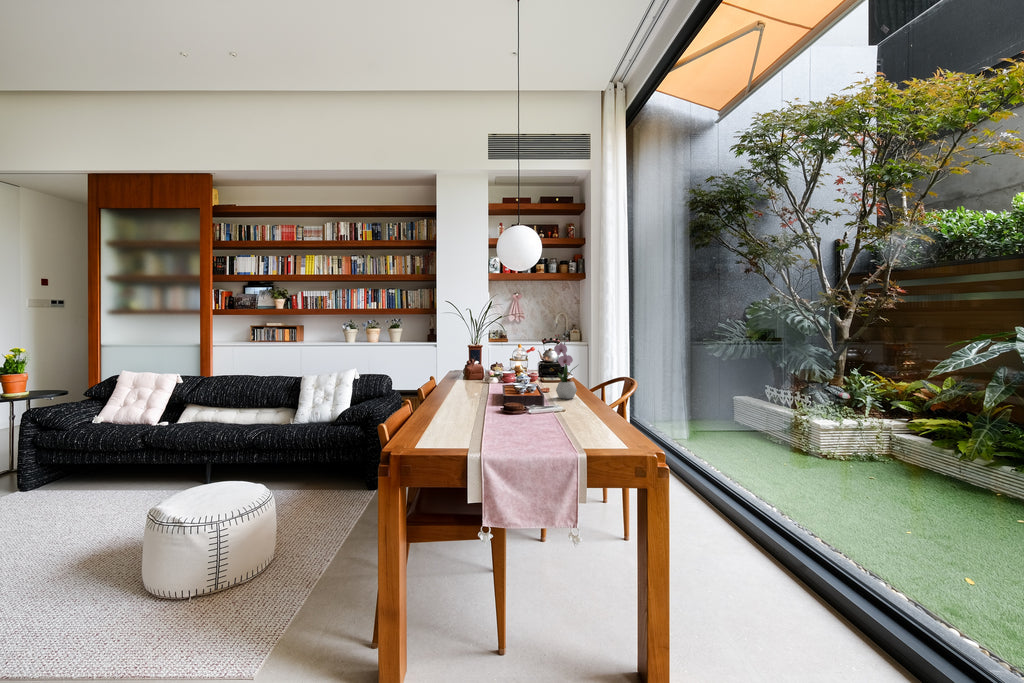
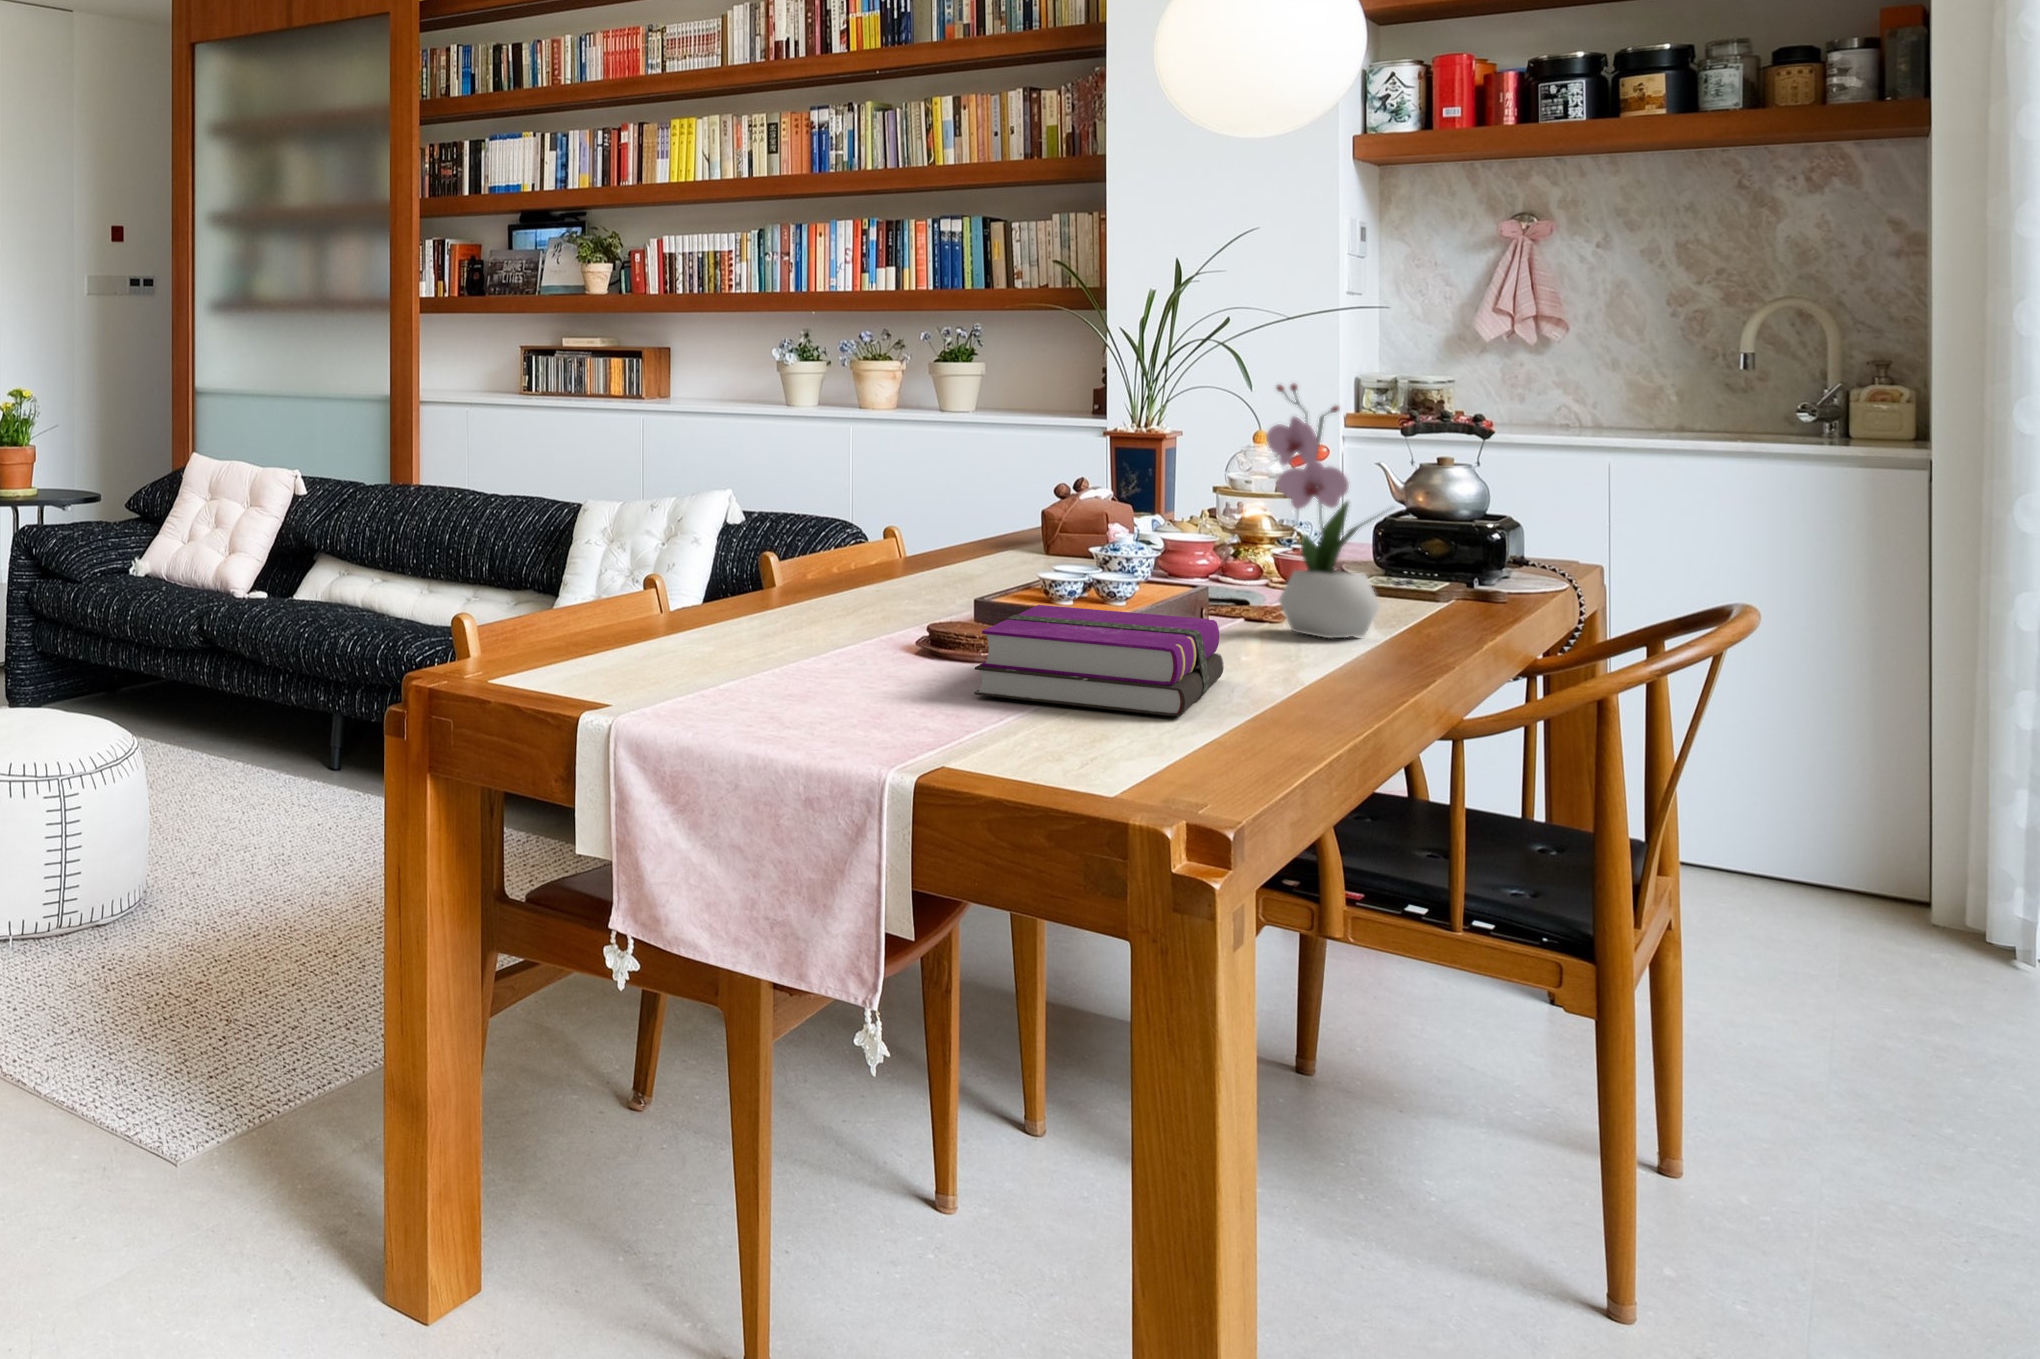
hardback book: none [526,399,592,430] -> present [974,605,1224,716]

